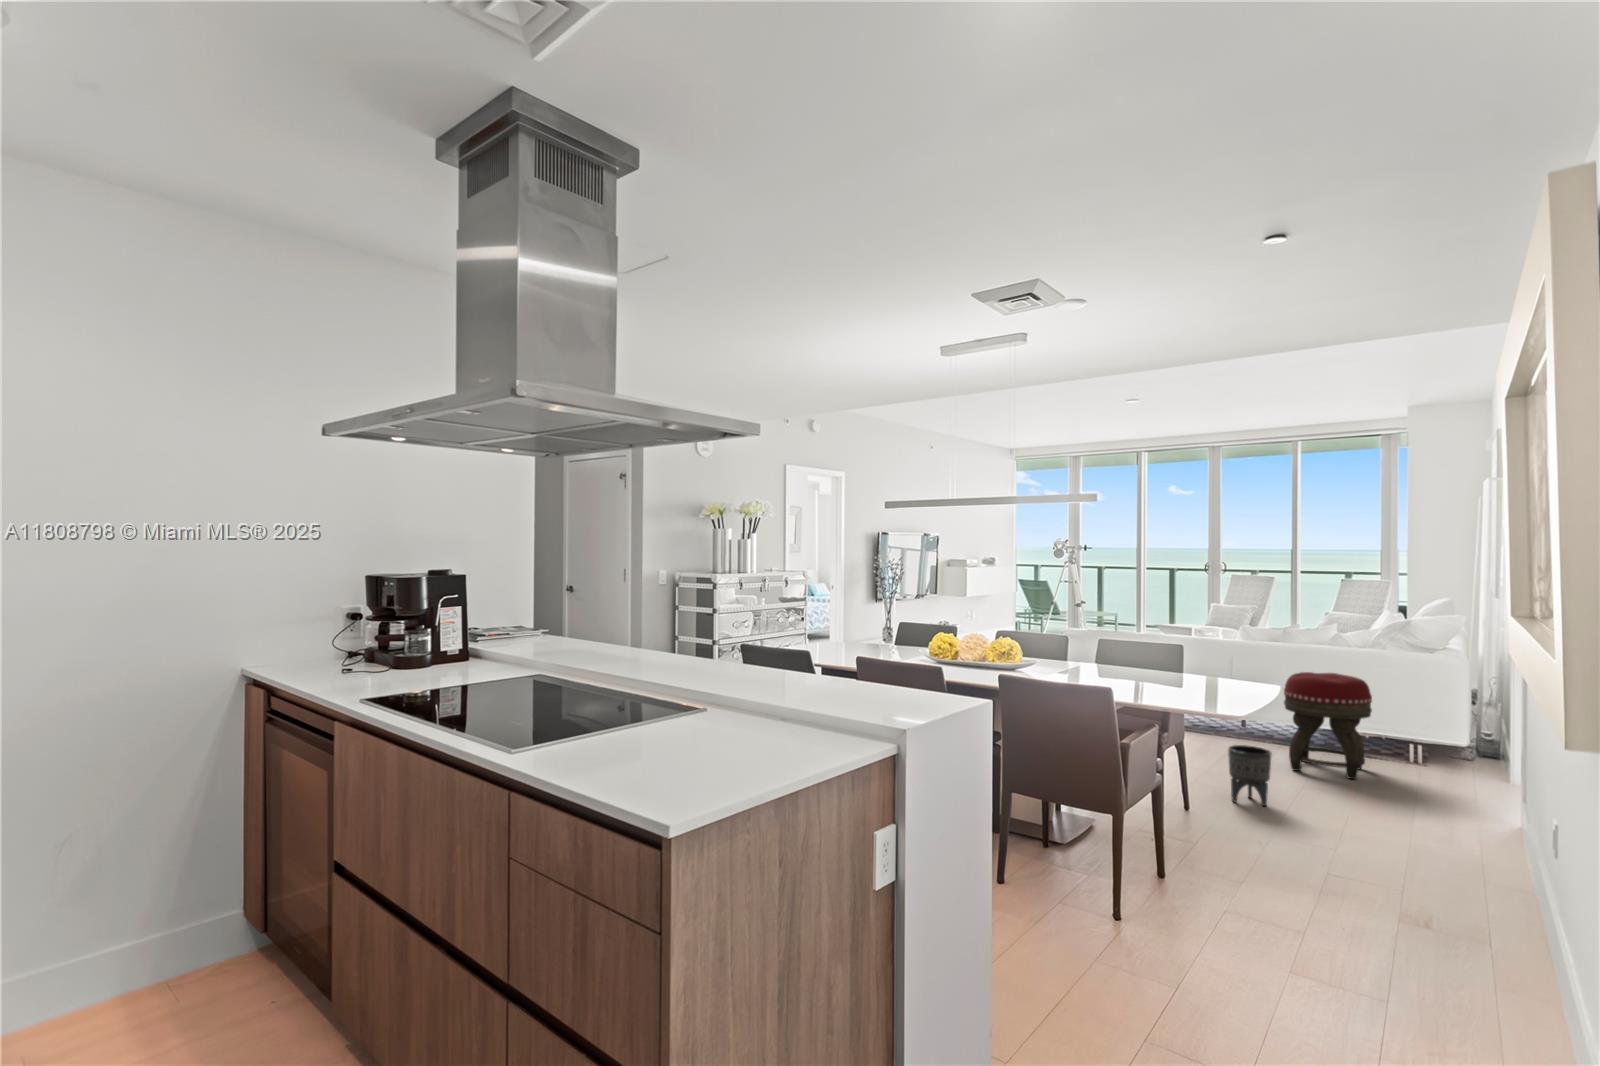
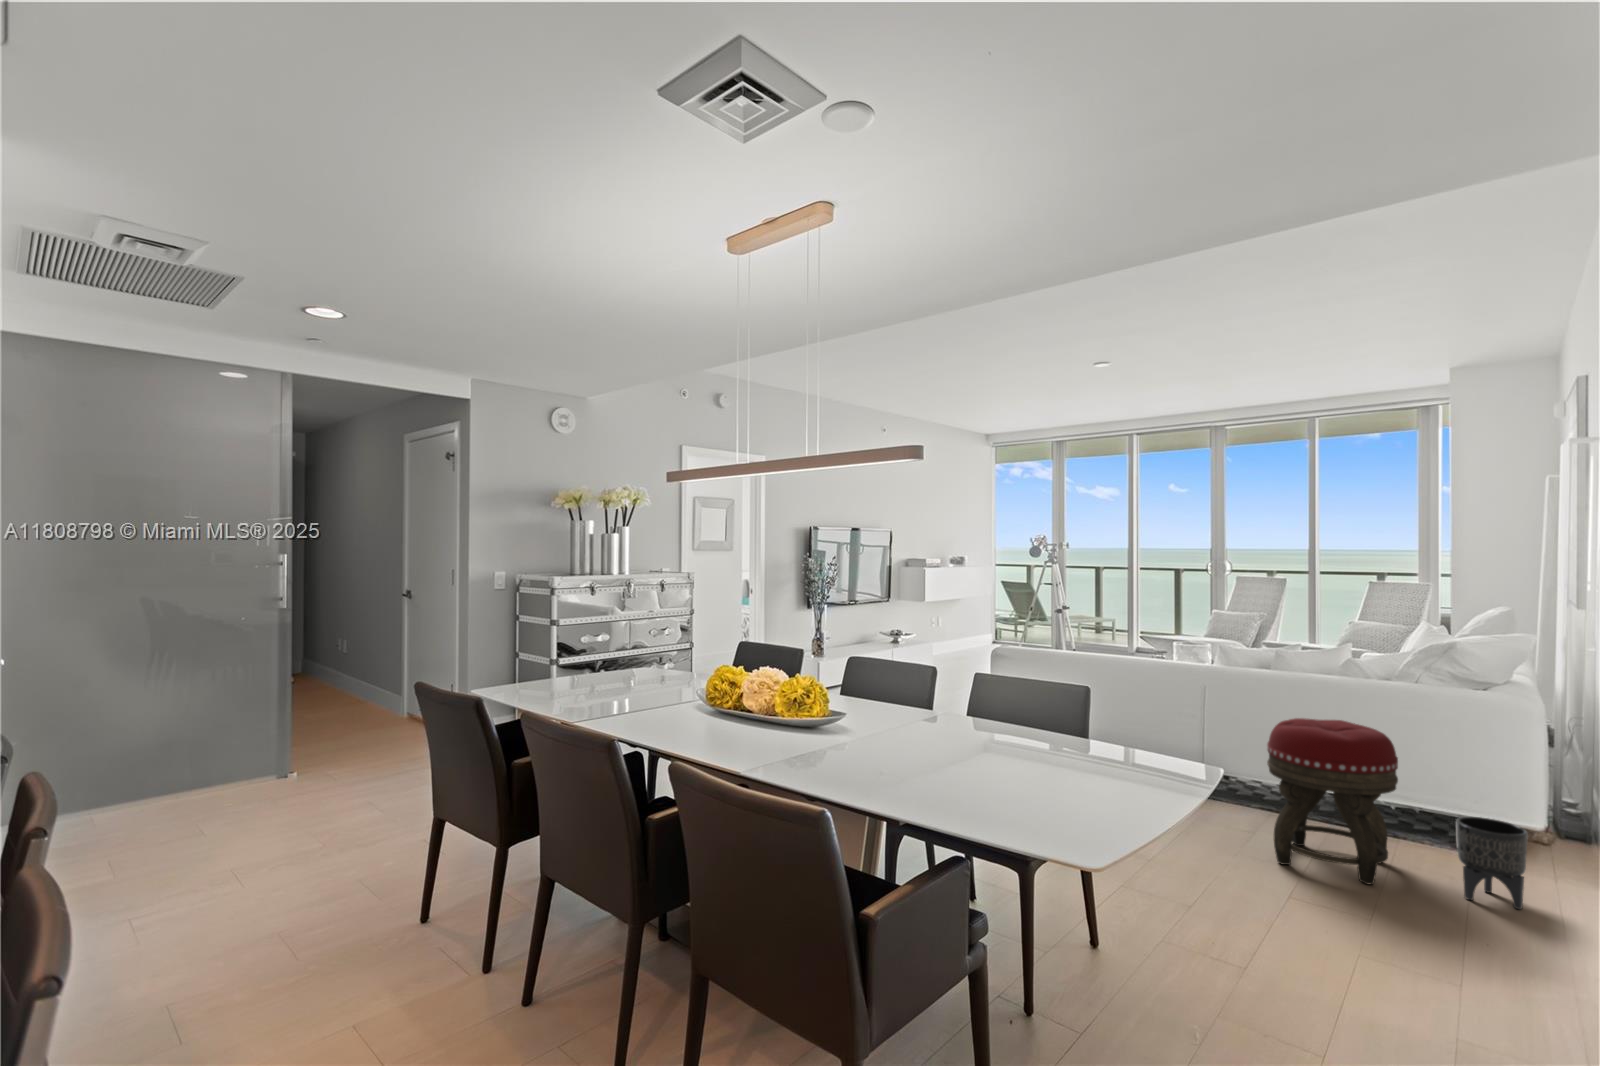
planter: present [1228,745,1271,806] -> present [1456,817,1528,909]

